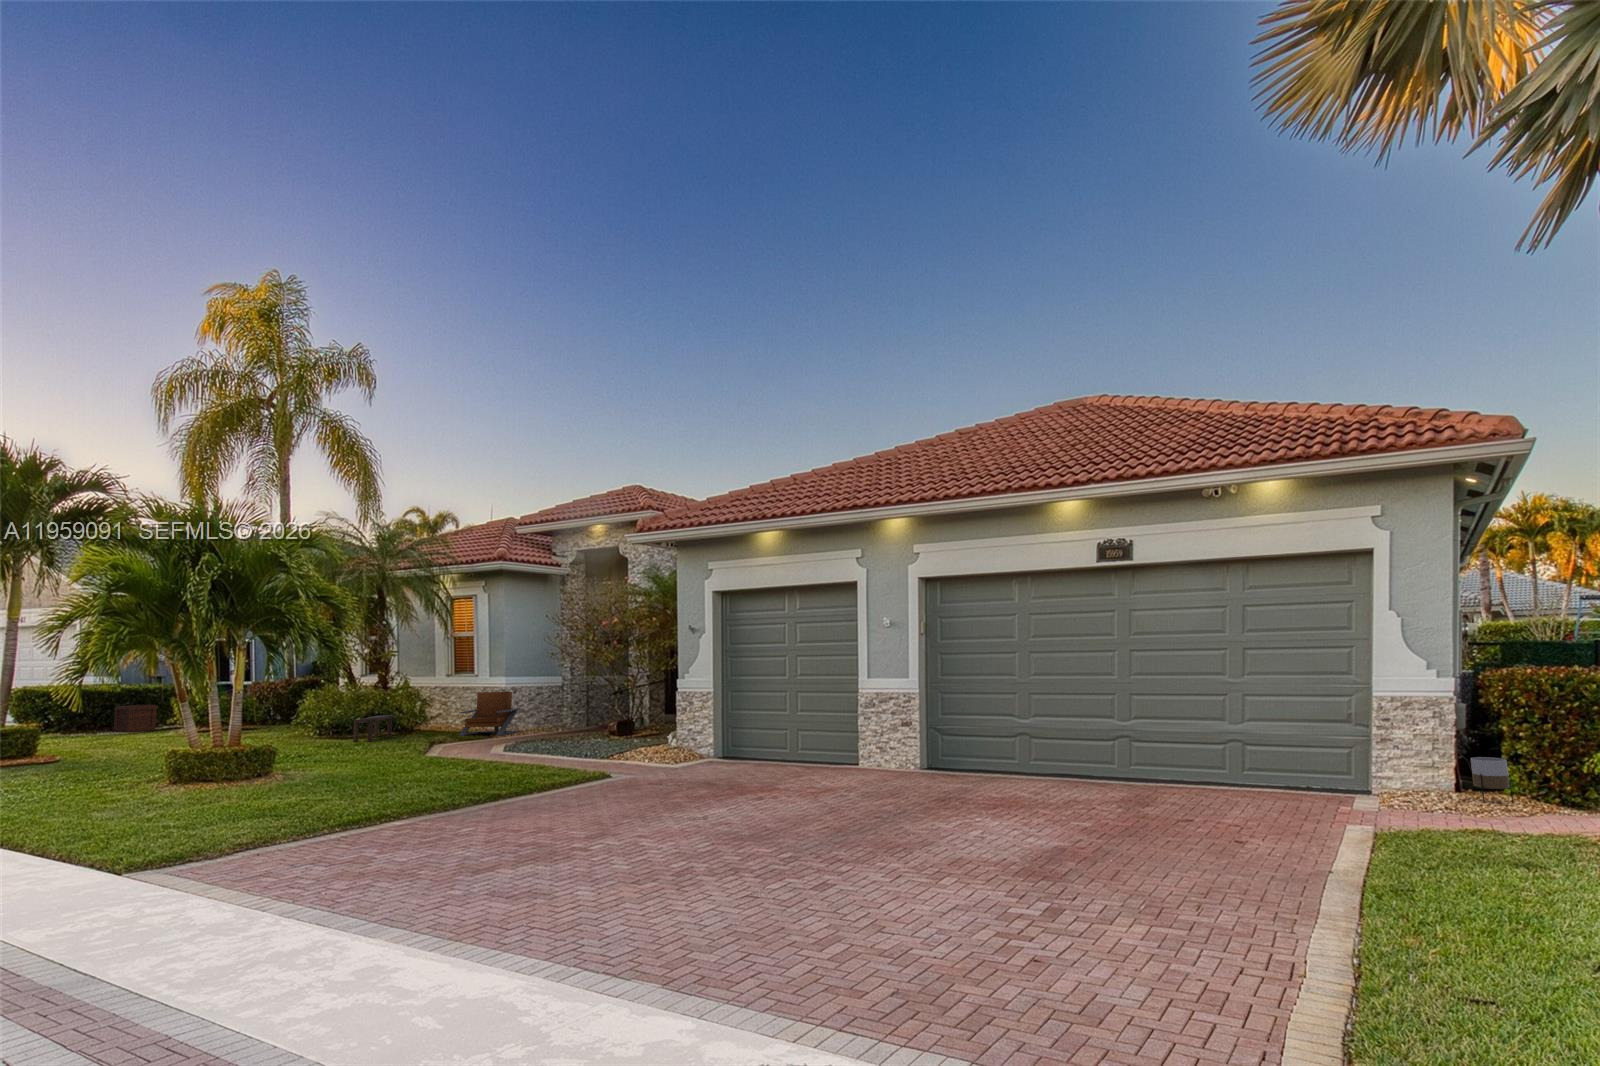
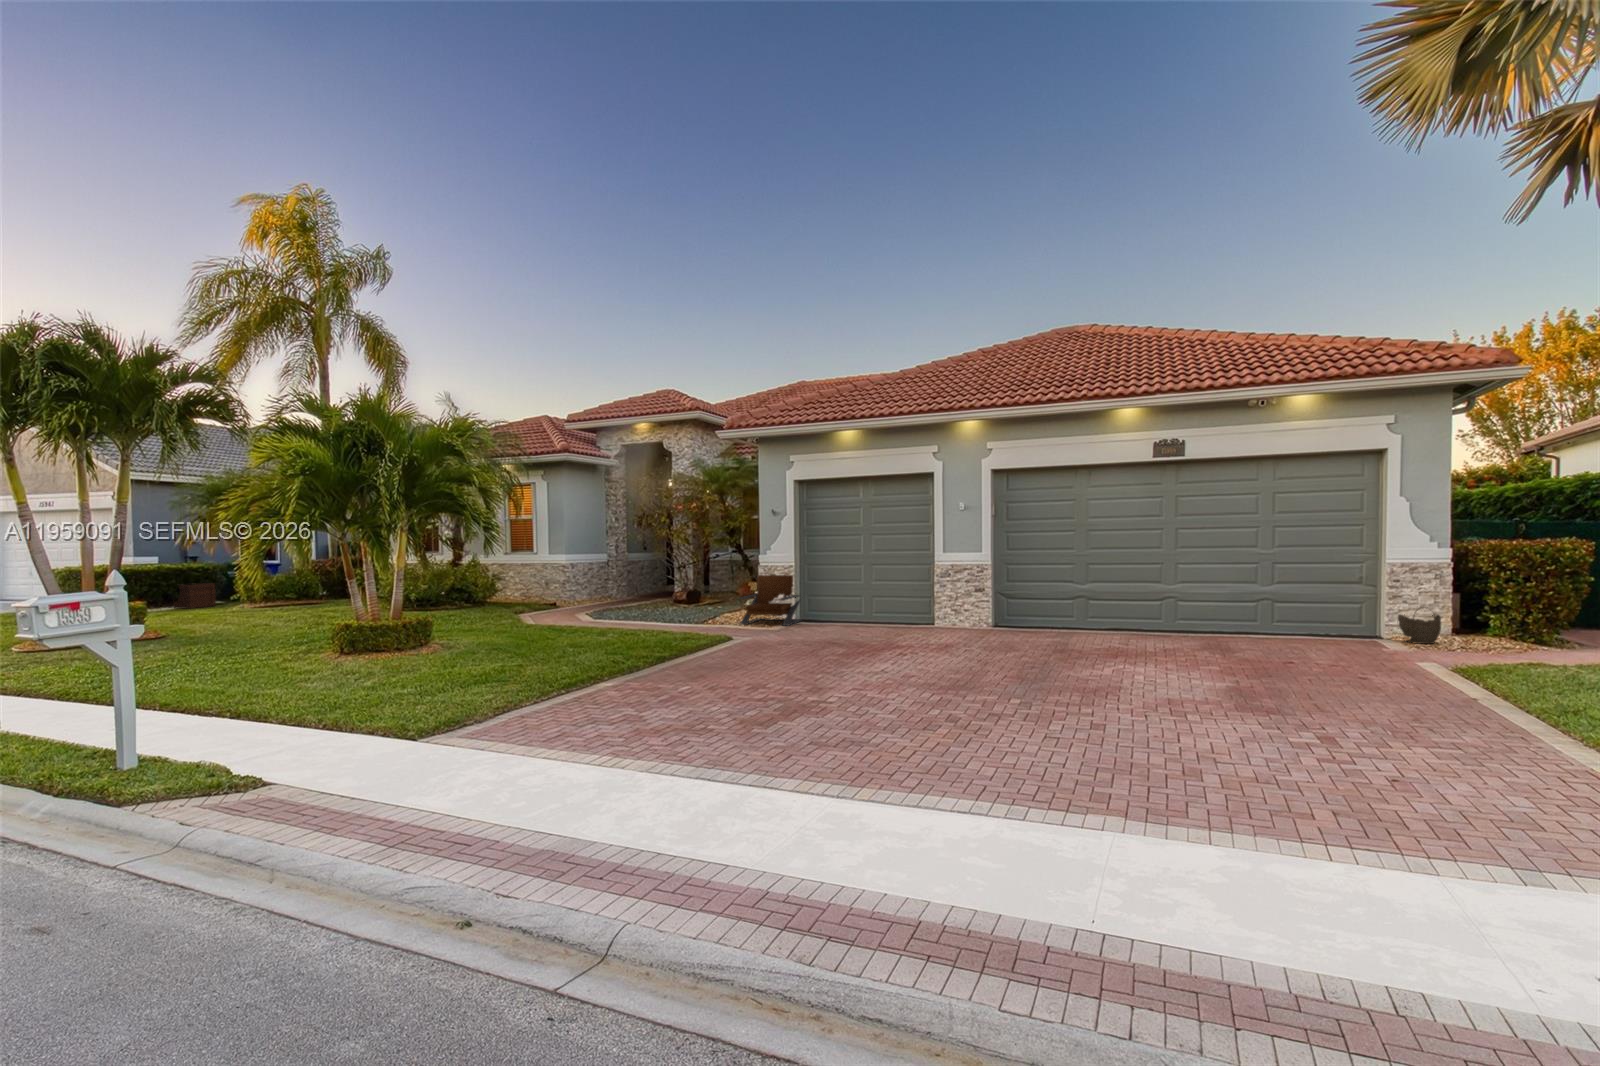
lounge chair: present [459,692,519,736] -> present [740,575,802,626]
bench: present [353,715,393,742] -> none [436,589,469,614]
woven basket: none [1386,751,1437,803] -> present [1398,614,1441,644]
planter: present [1471,757,1513,803] -> none [1459,609,1491,643]

